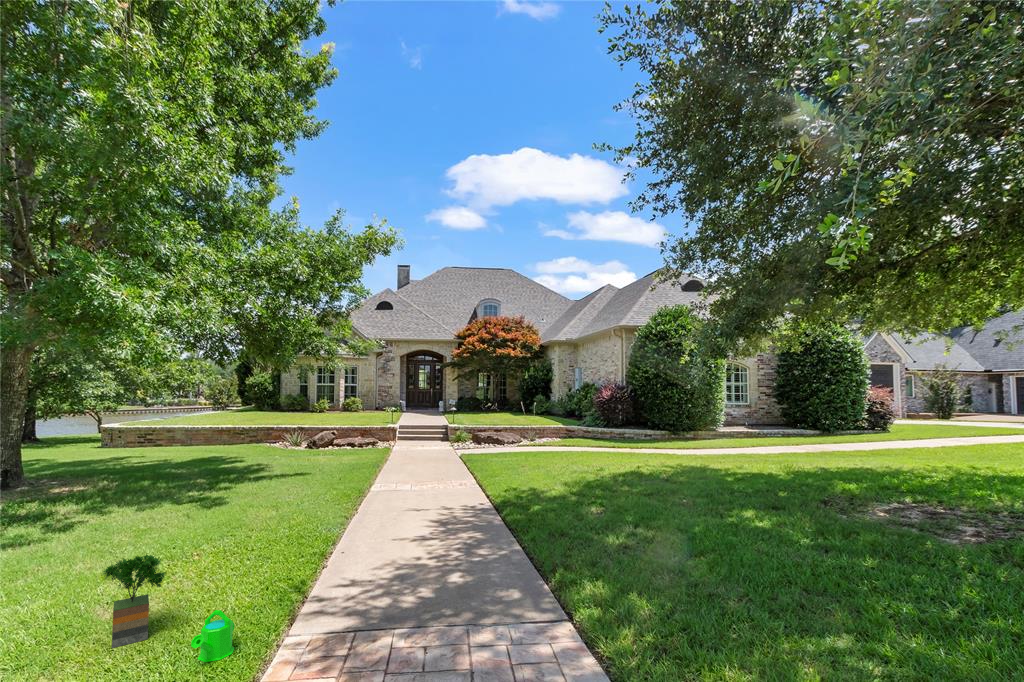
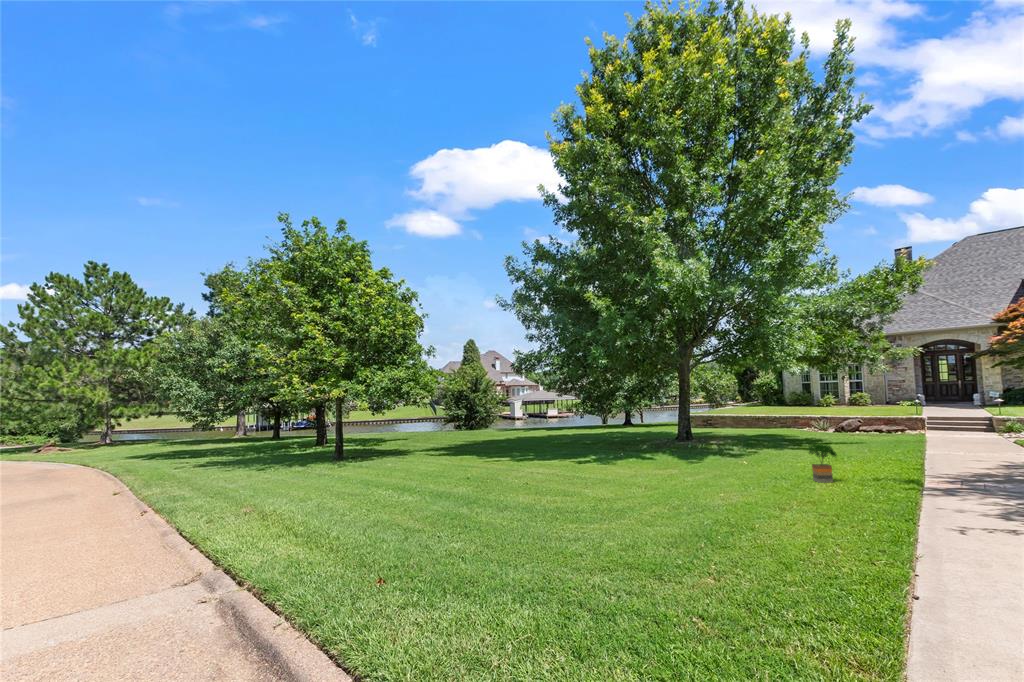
watering can: present [191,610,235,662] -> none [867,467,886,489]

